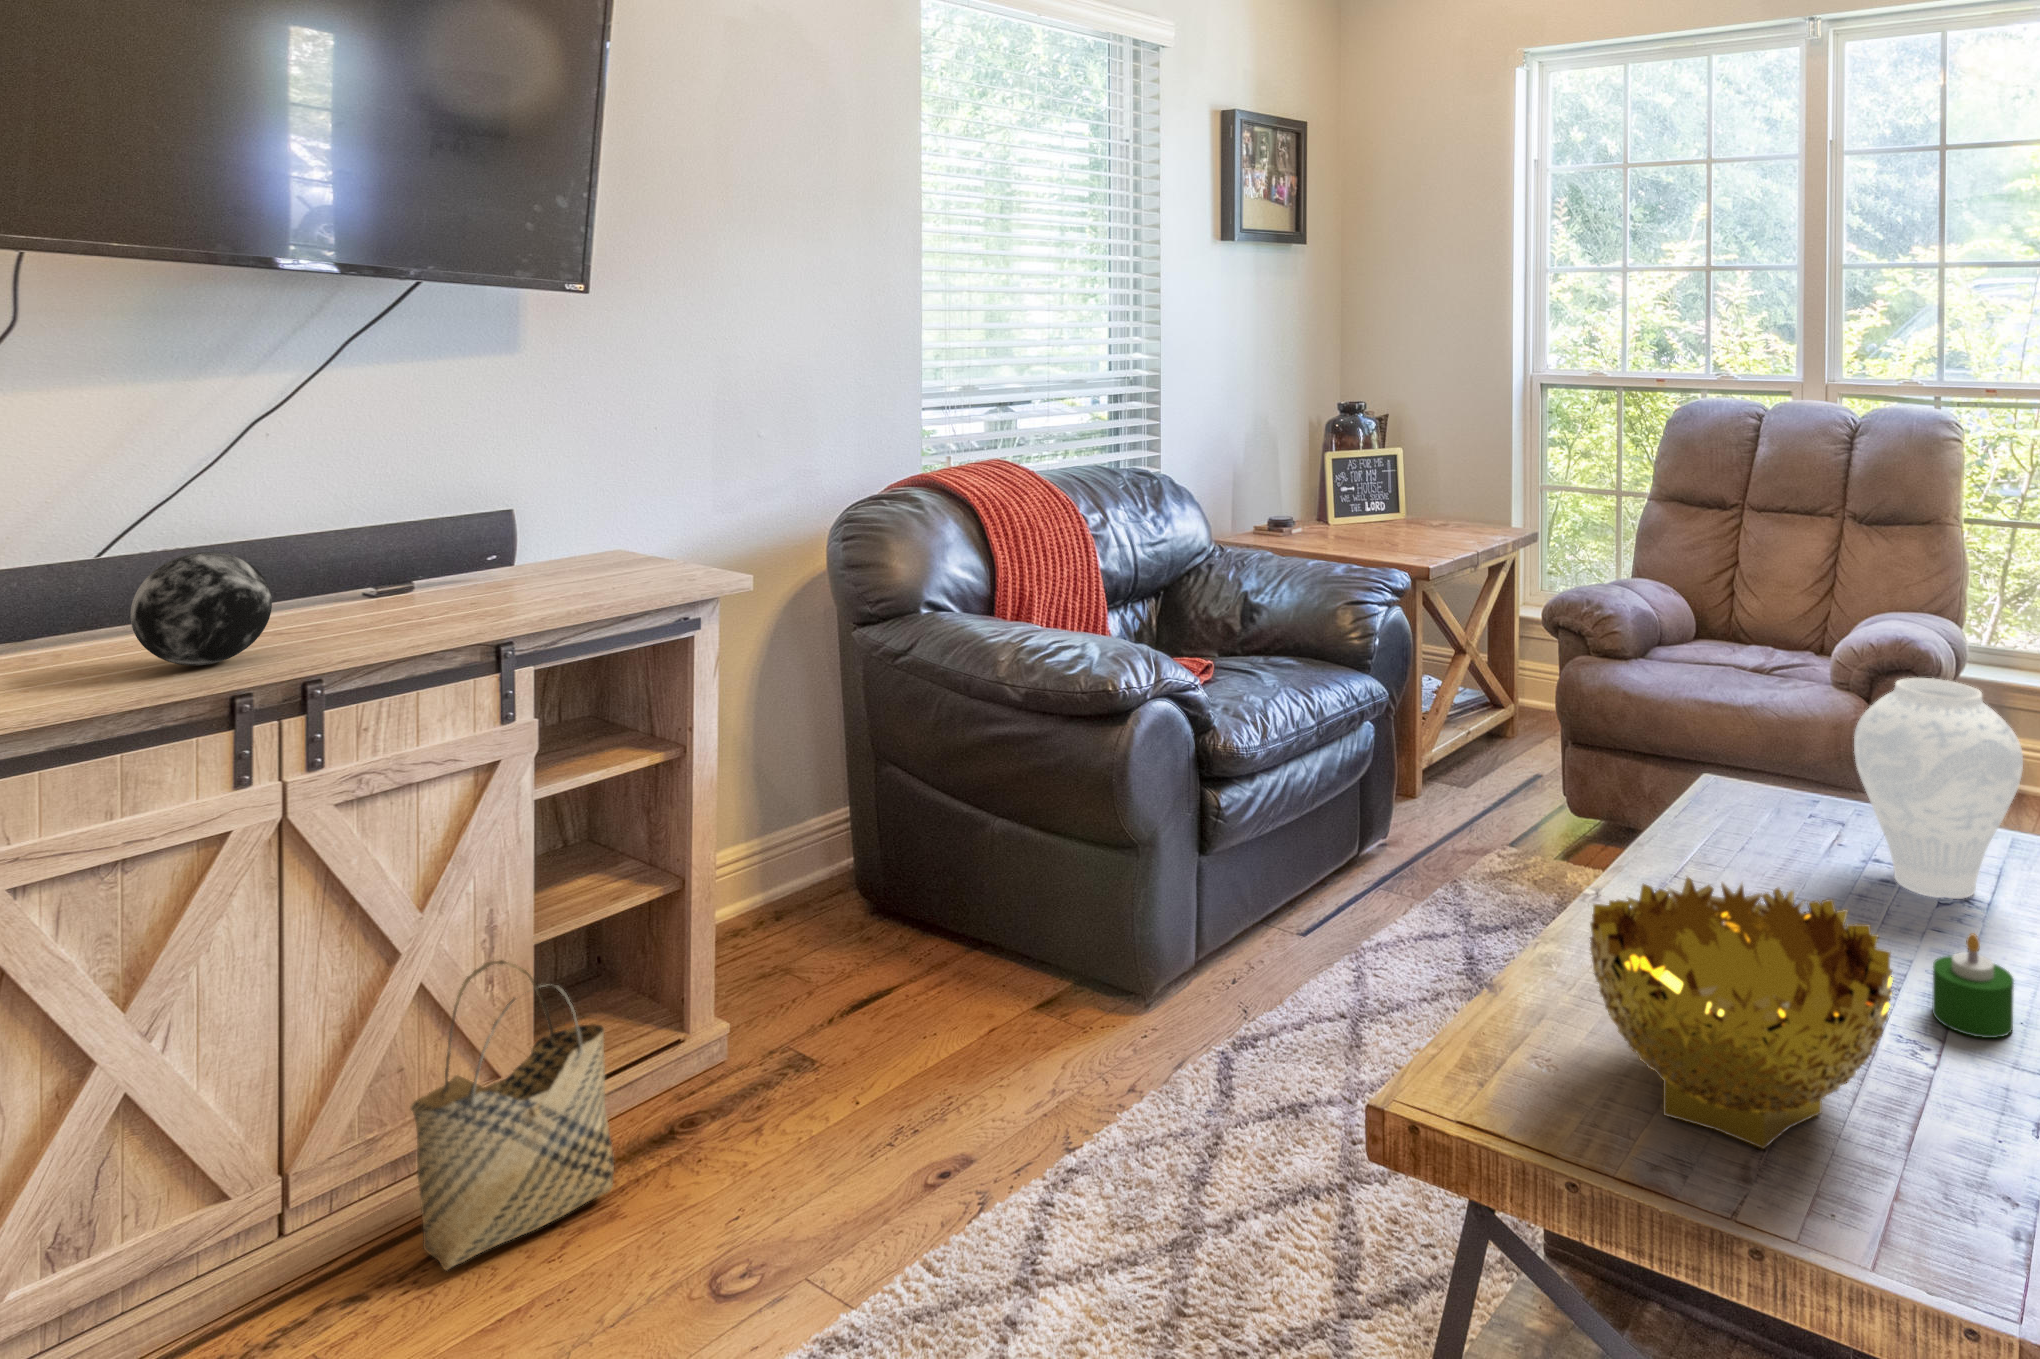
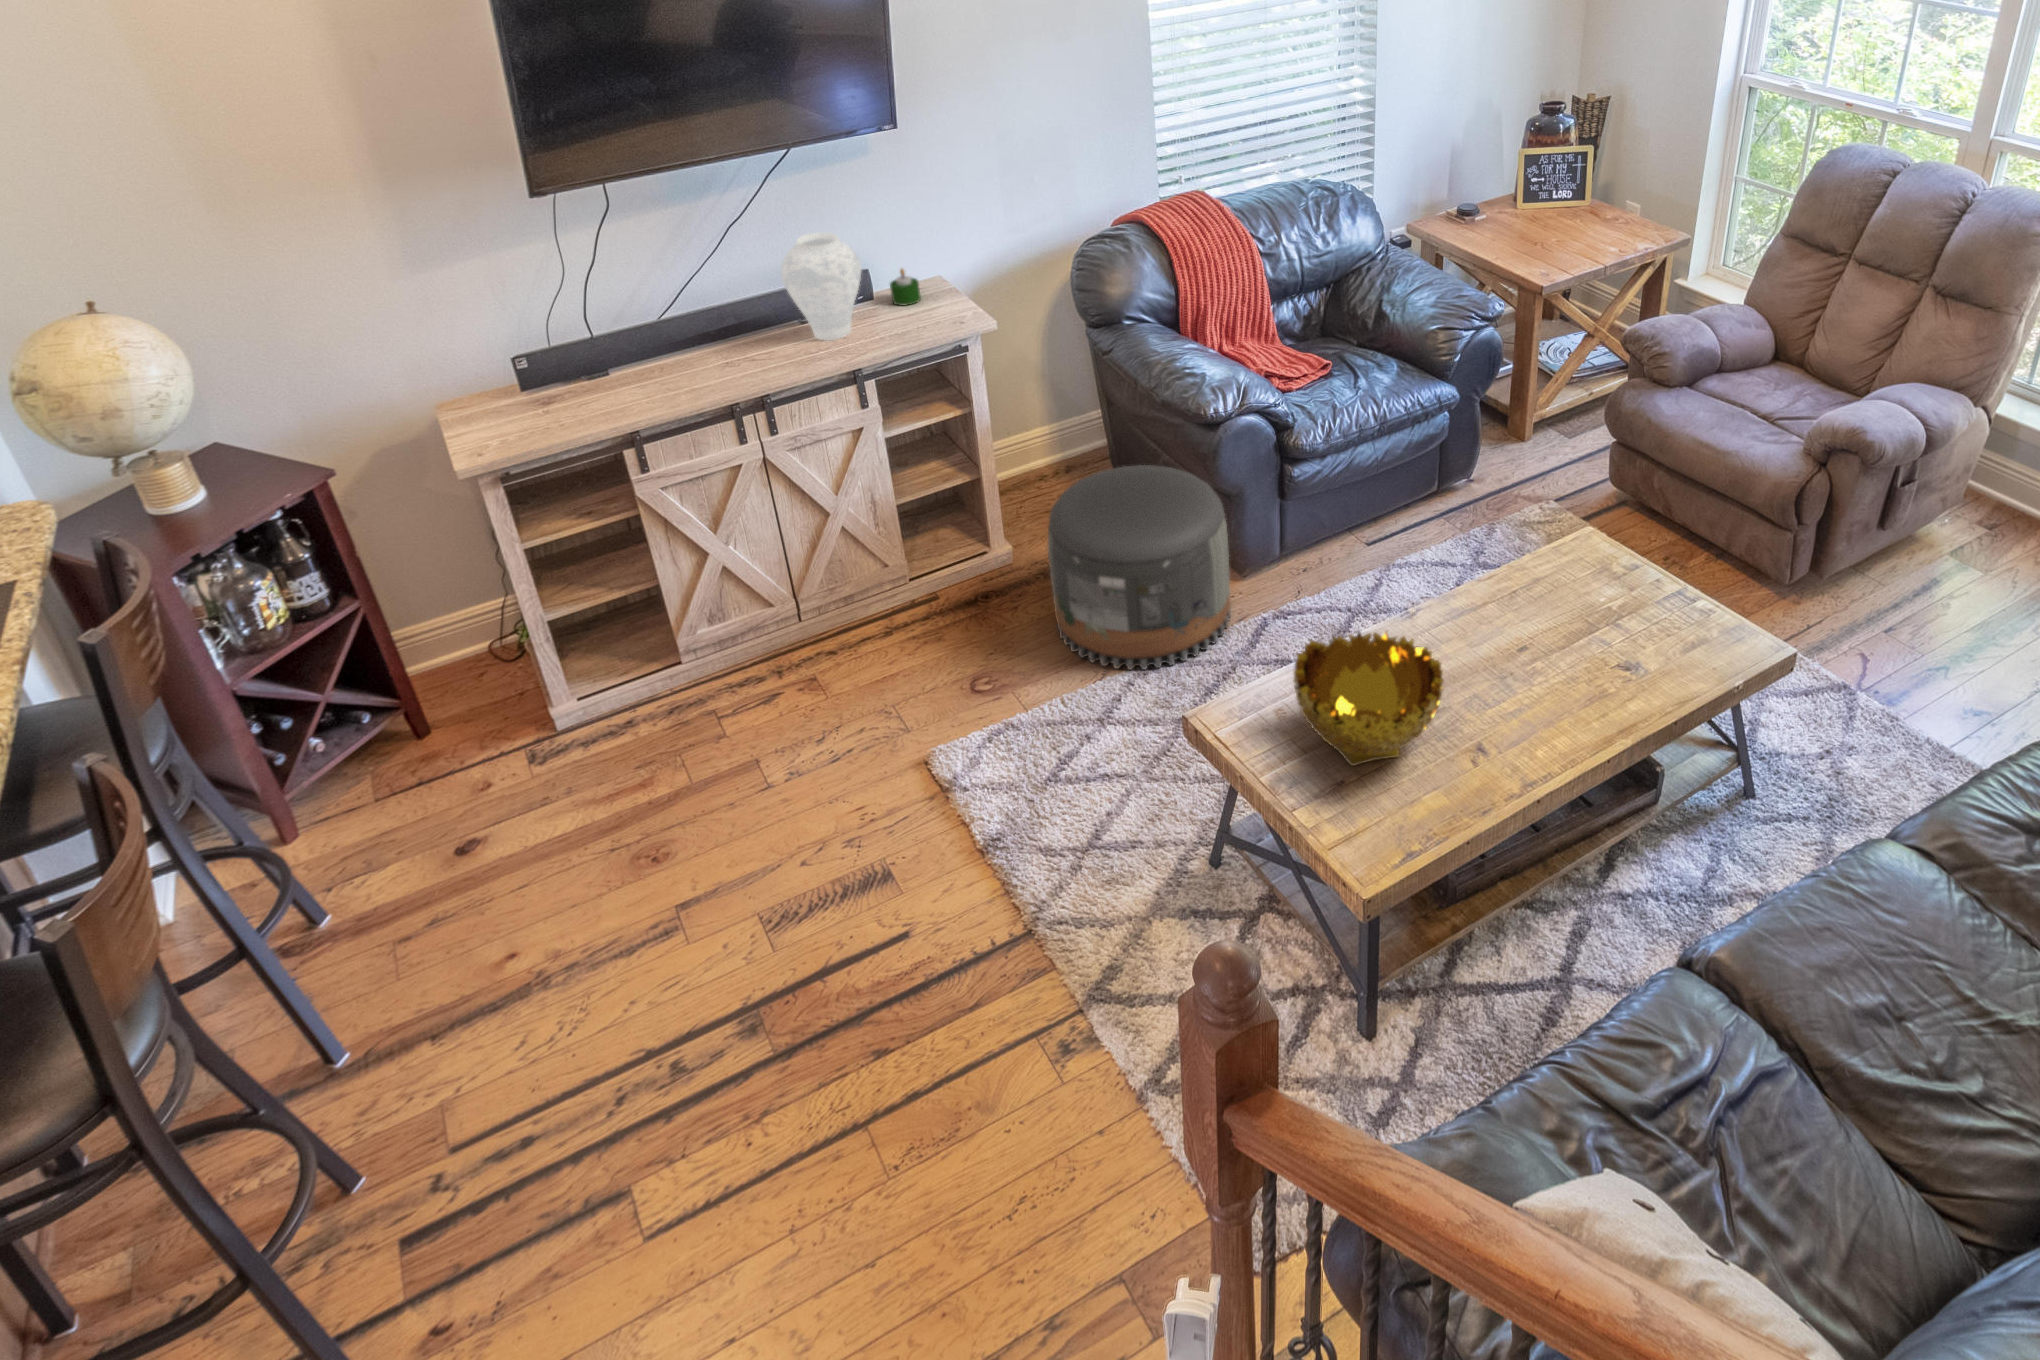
decorative orb: present [131,552,272,666] -> none [689,317,749,374]
vase: present [1854,678,2023,899] -> present [781,233,861,341]
pouf: none [854,809,1170,1187] -> present [1048,465,1231,670]
candle: present [1932,933,2014,1038] -> present [890,269,921,306]
woven basket: present [411,960,614,1270] -> none [840,521,939,652]

